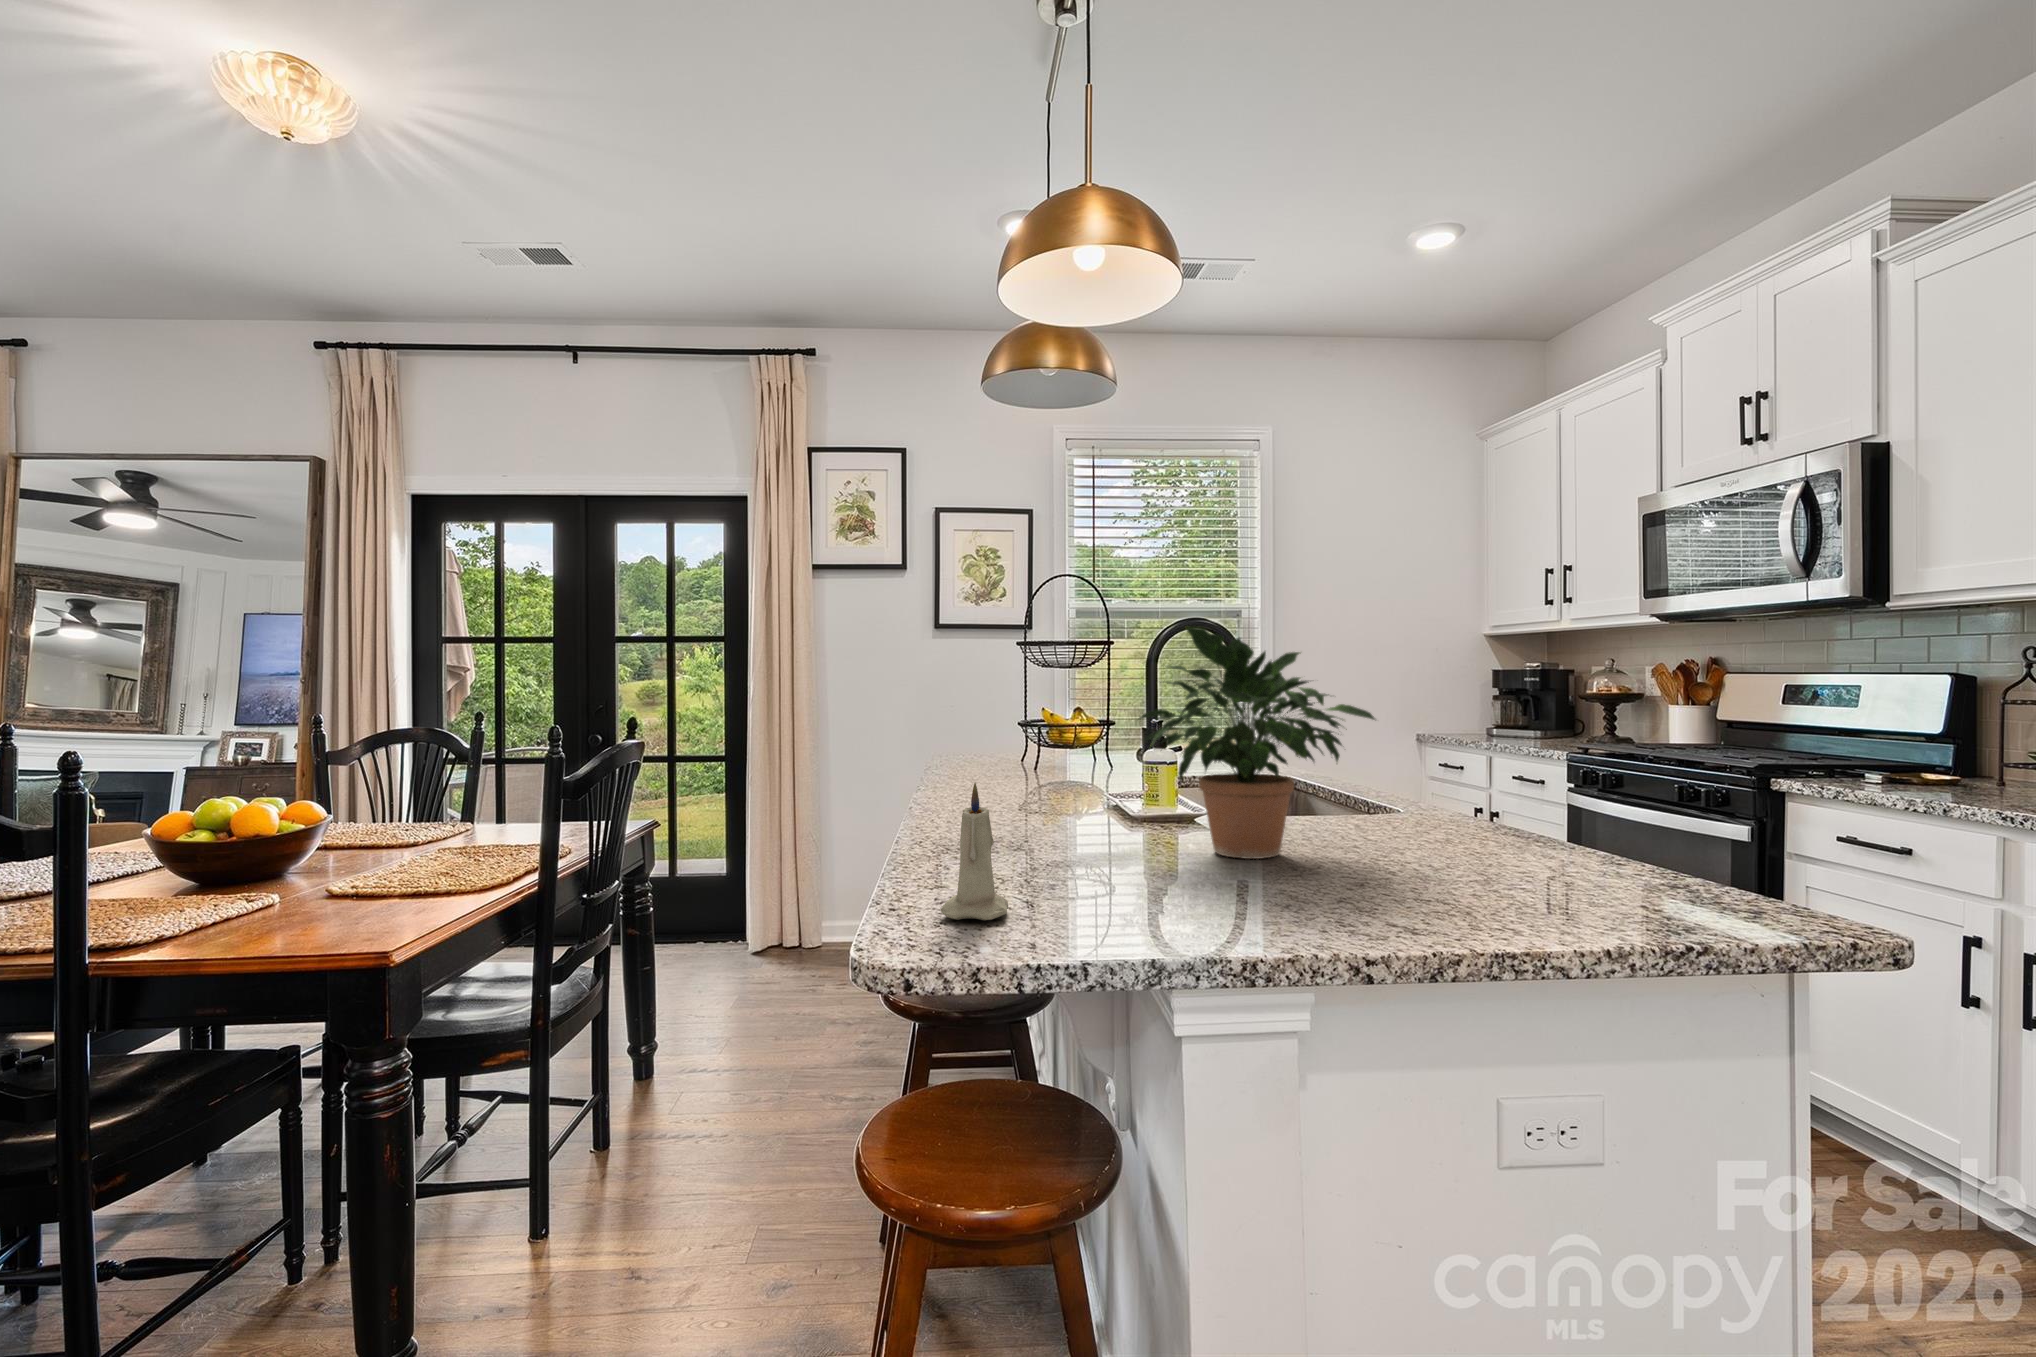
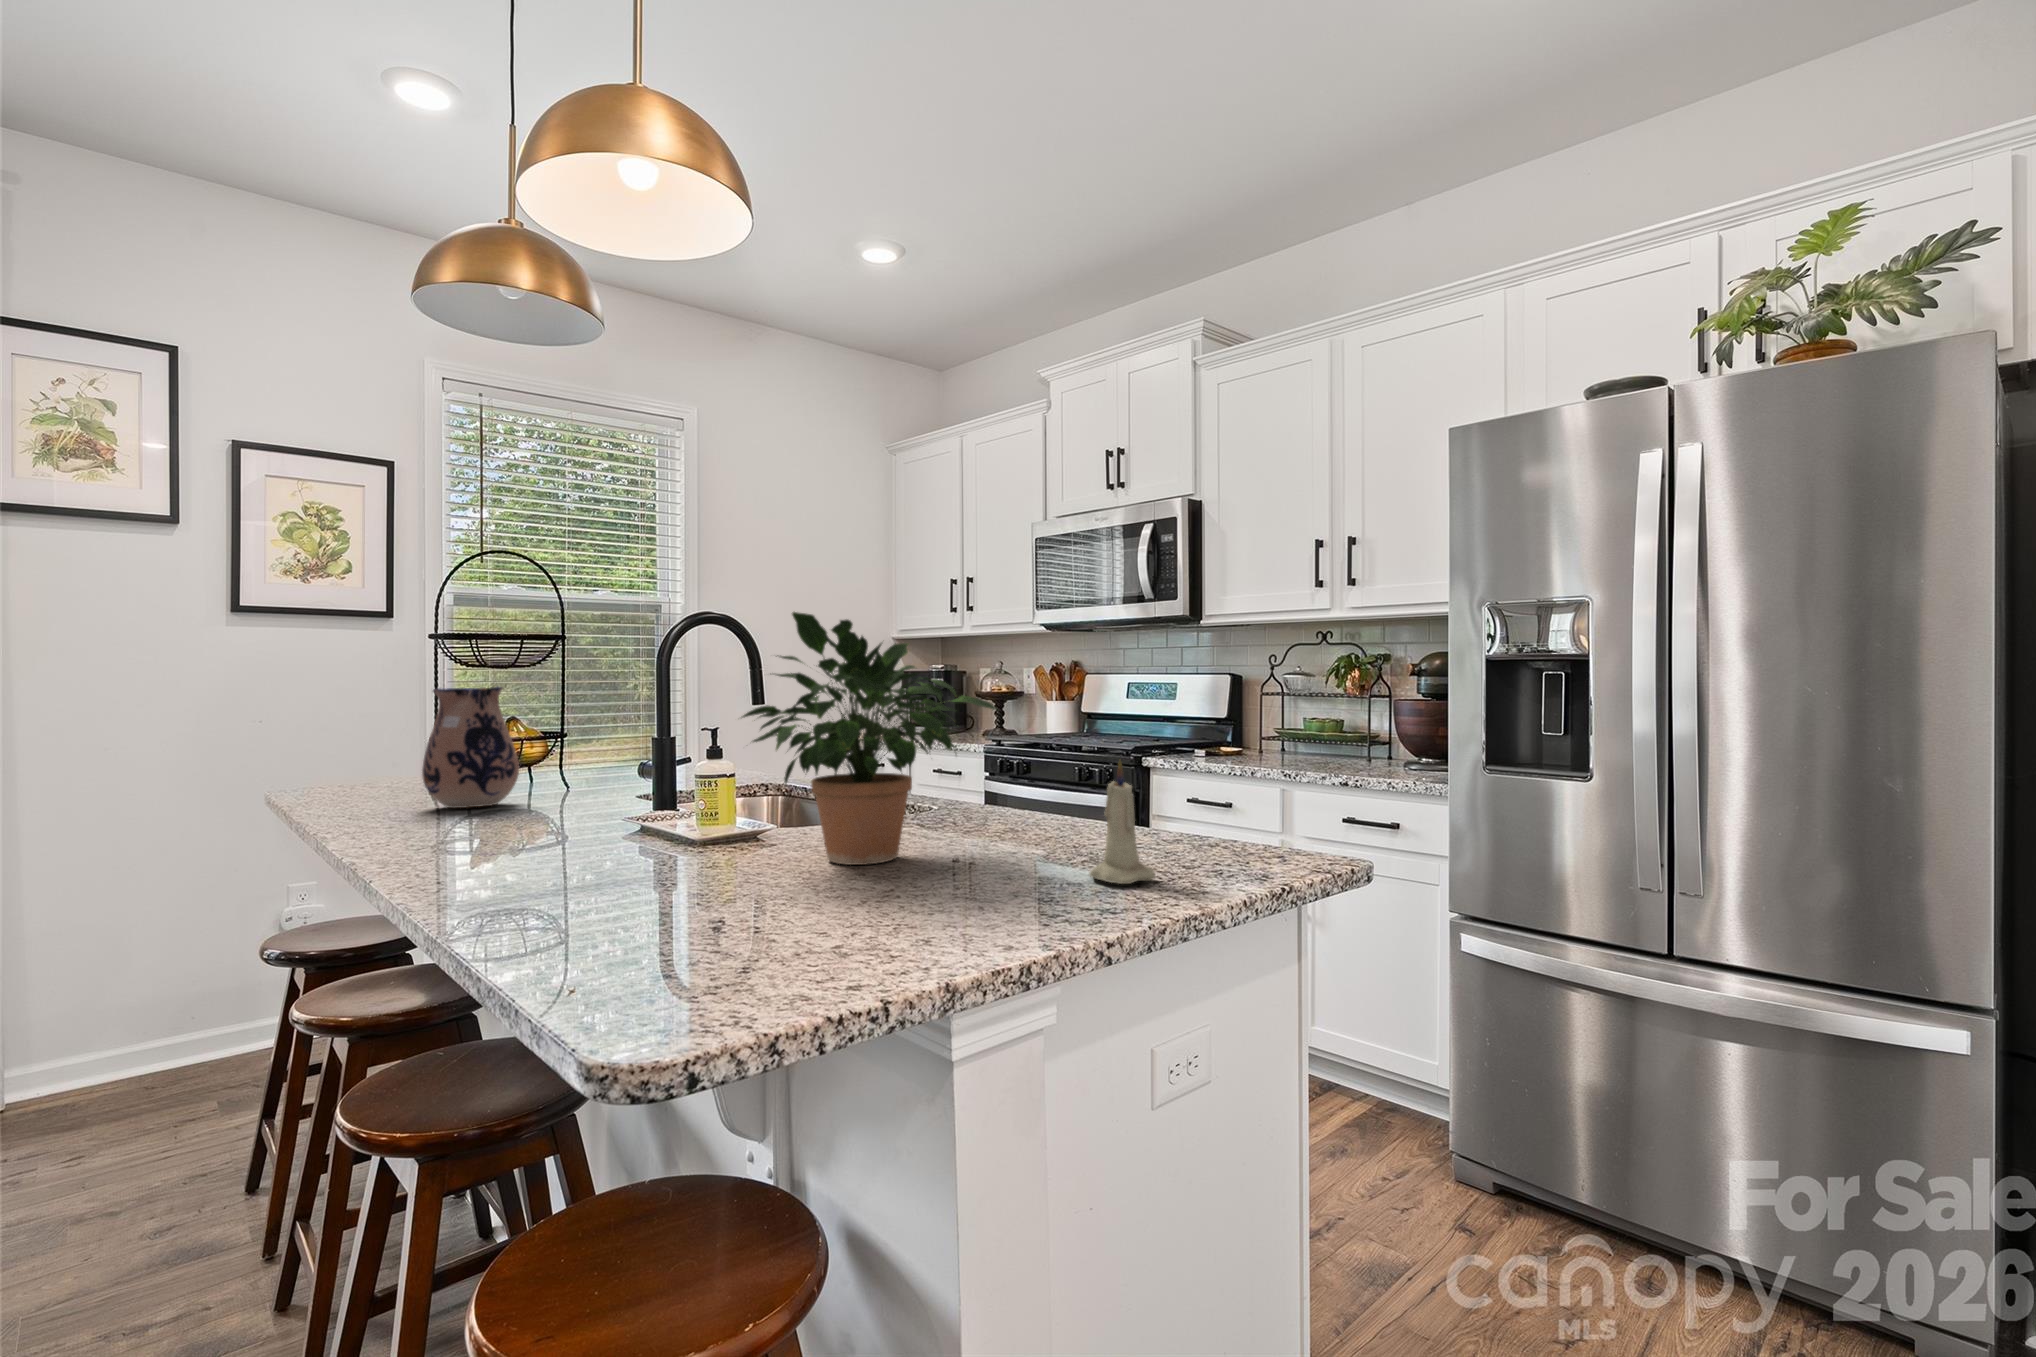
ceramic pitcher: none [1000,686,1065,779] -> present [422,687,519,808]
candle: present [941,783,1009,920] -> present [1089,761,1155,884]

